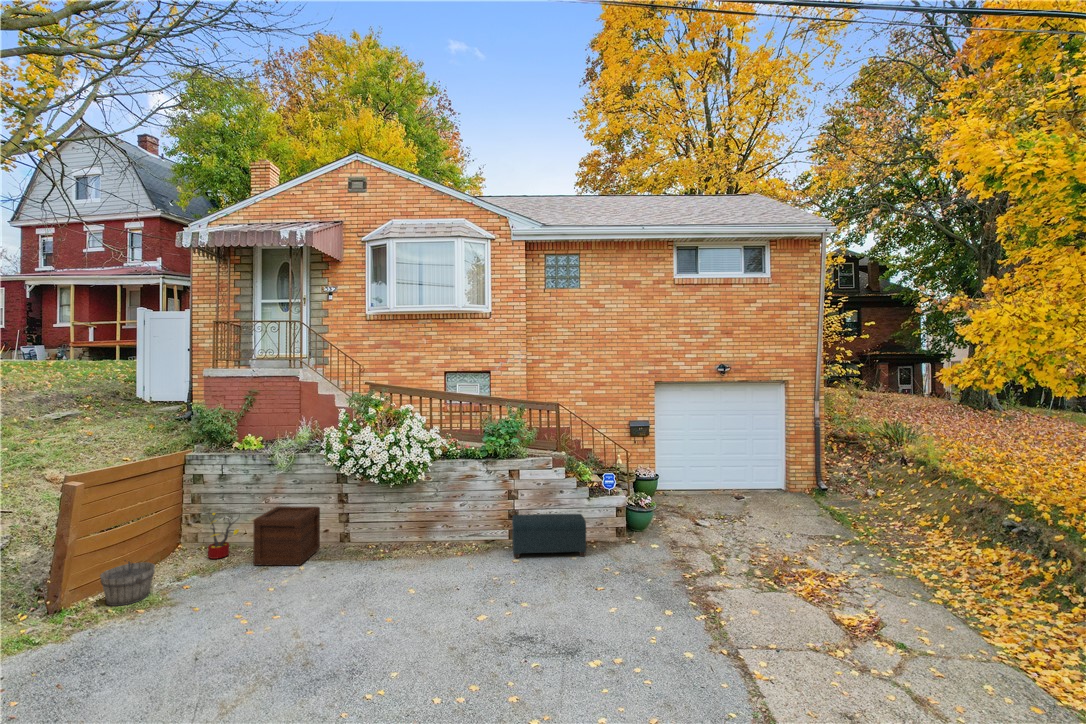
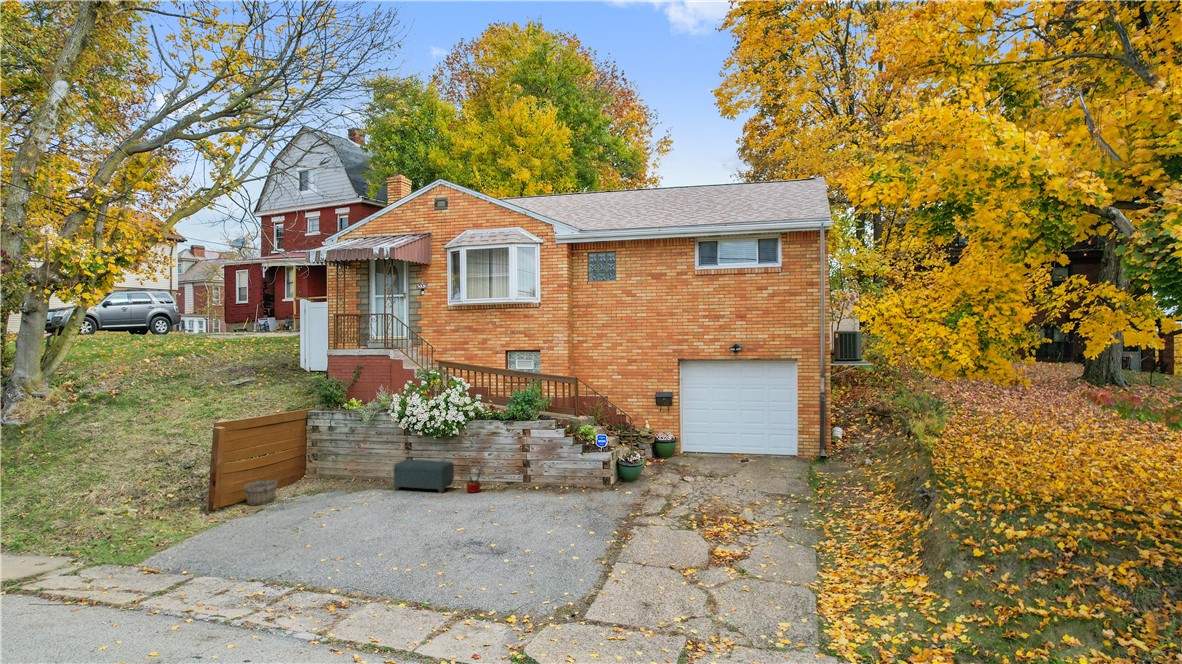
wooden crate: present [254,506,320,566] -> none [343,449,391,491]
decorative plant: present [208,513,239,559] -> present [466,459,489,492]
bench: present [512,514,586,558] -> present [394,459,454,493]

